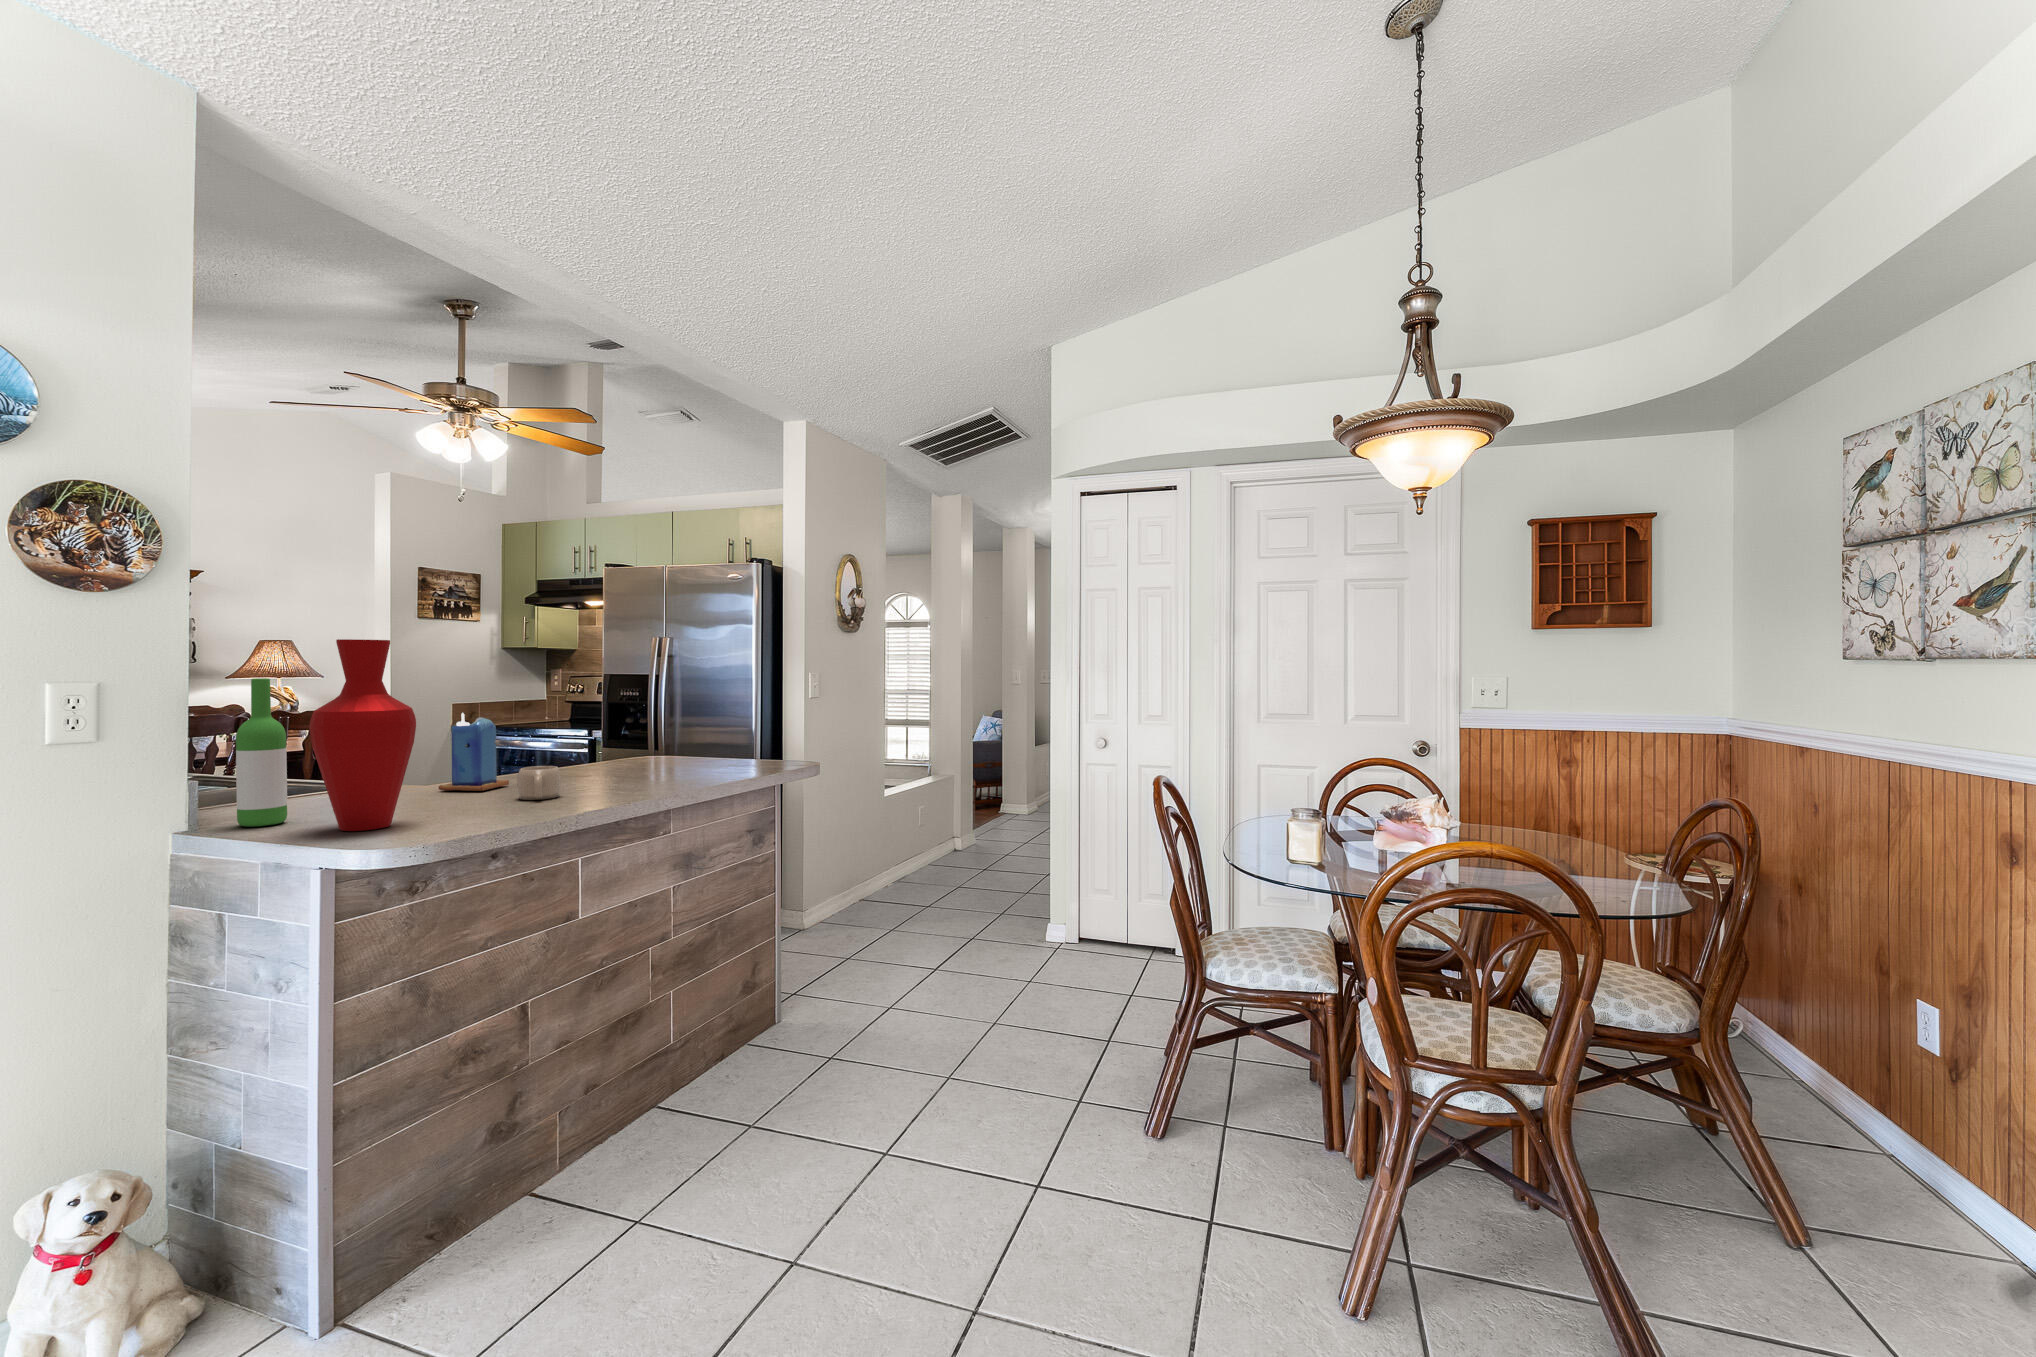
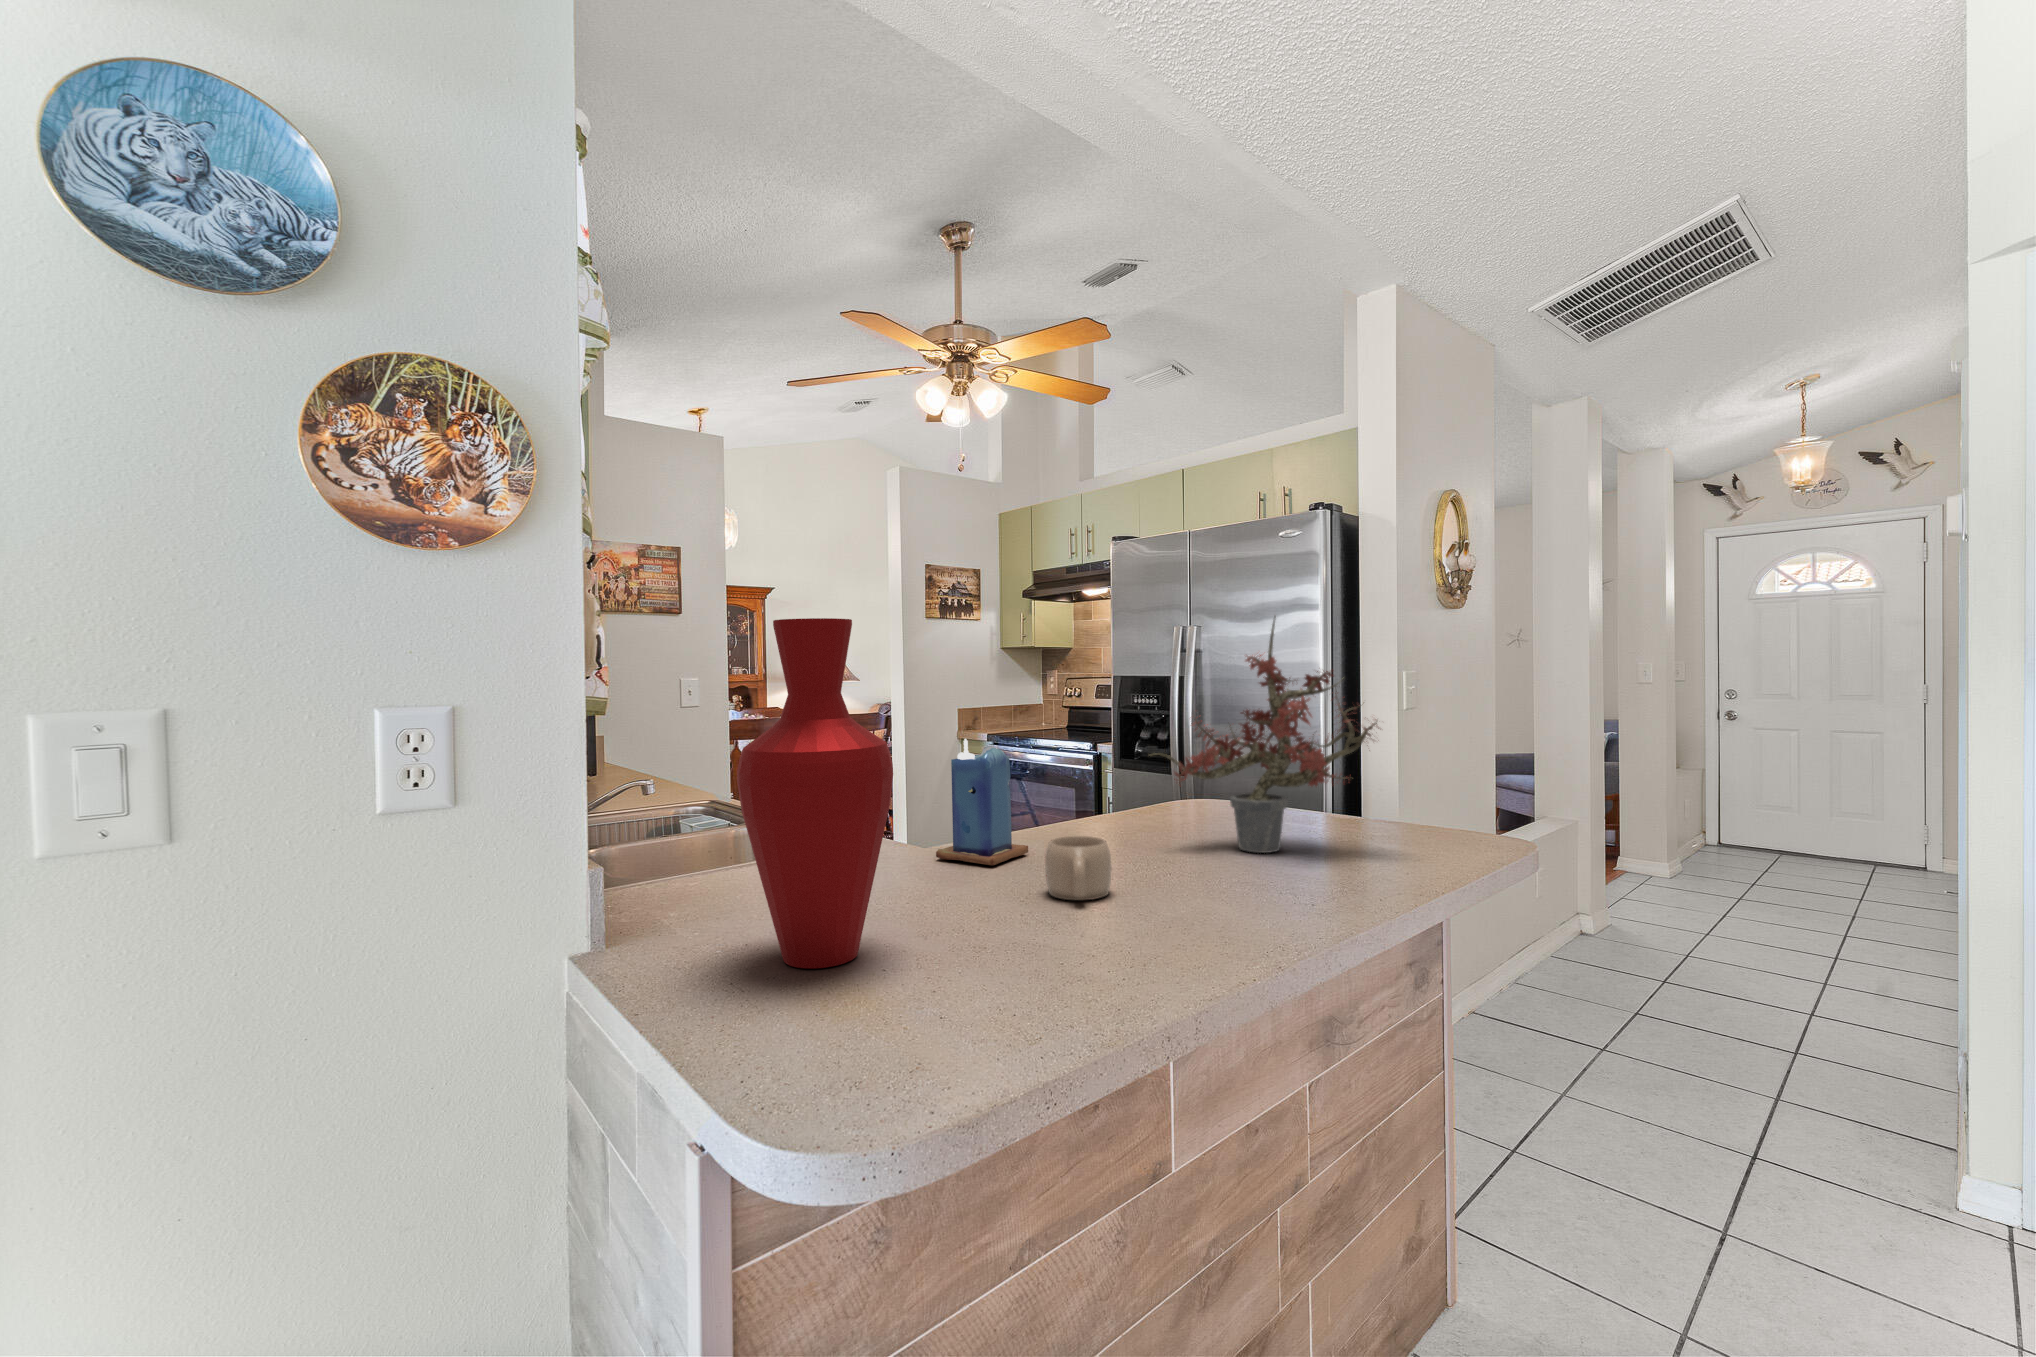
potted plant: none [595,640,739,777] -> present [1155,617,1379,853]
wine bottle: present [236,678,287,827] -> none [664,690,730,929]

